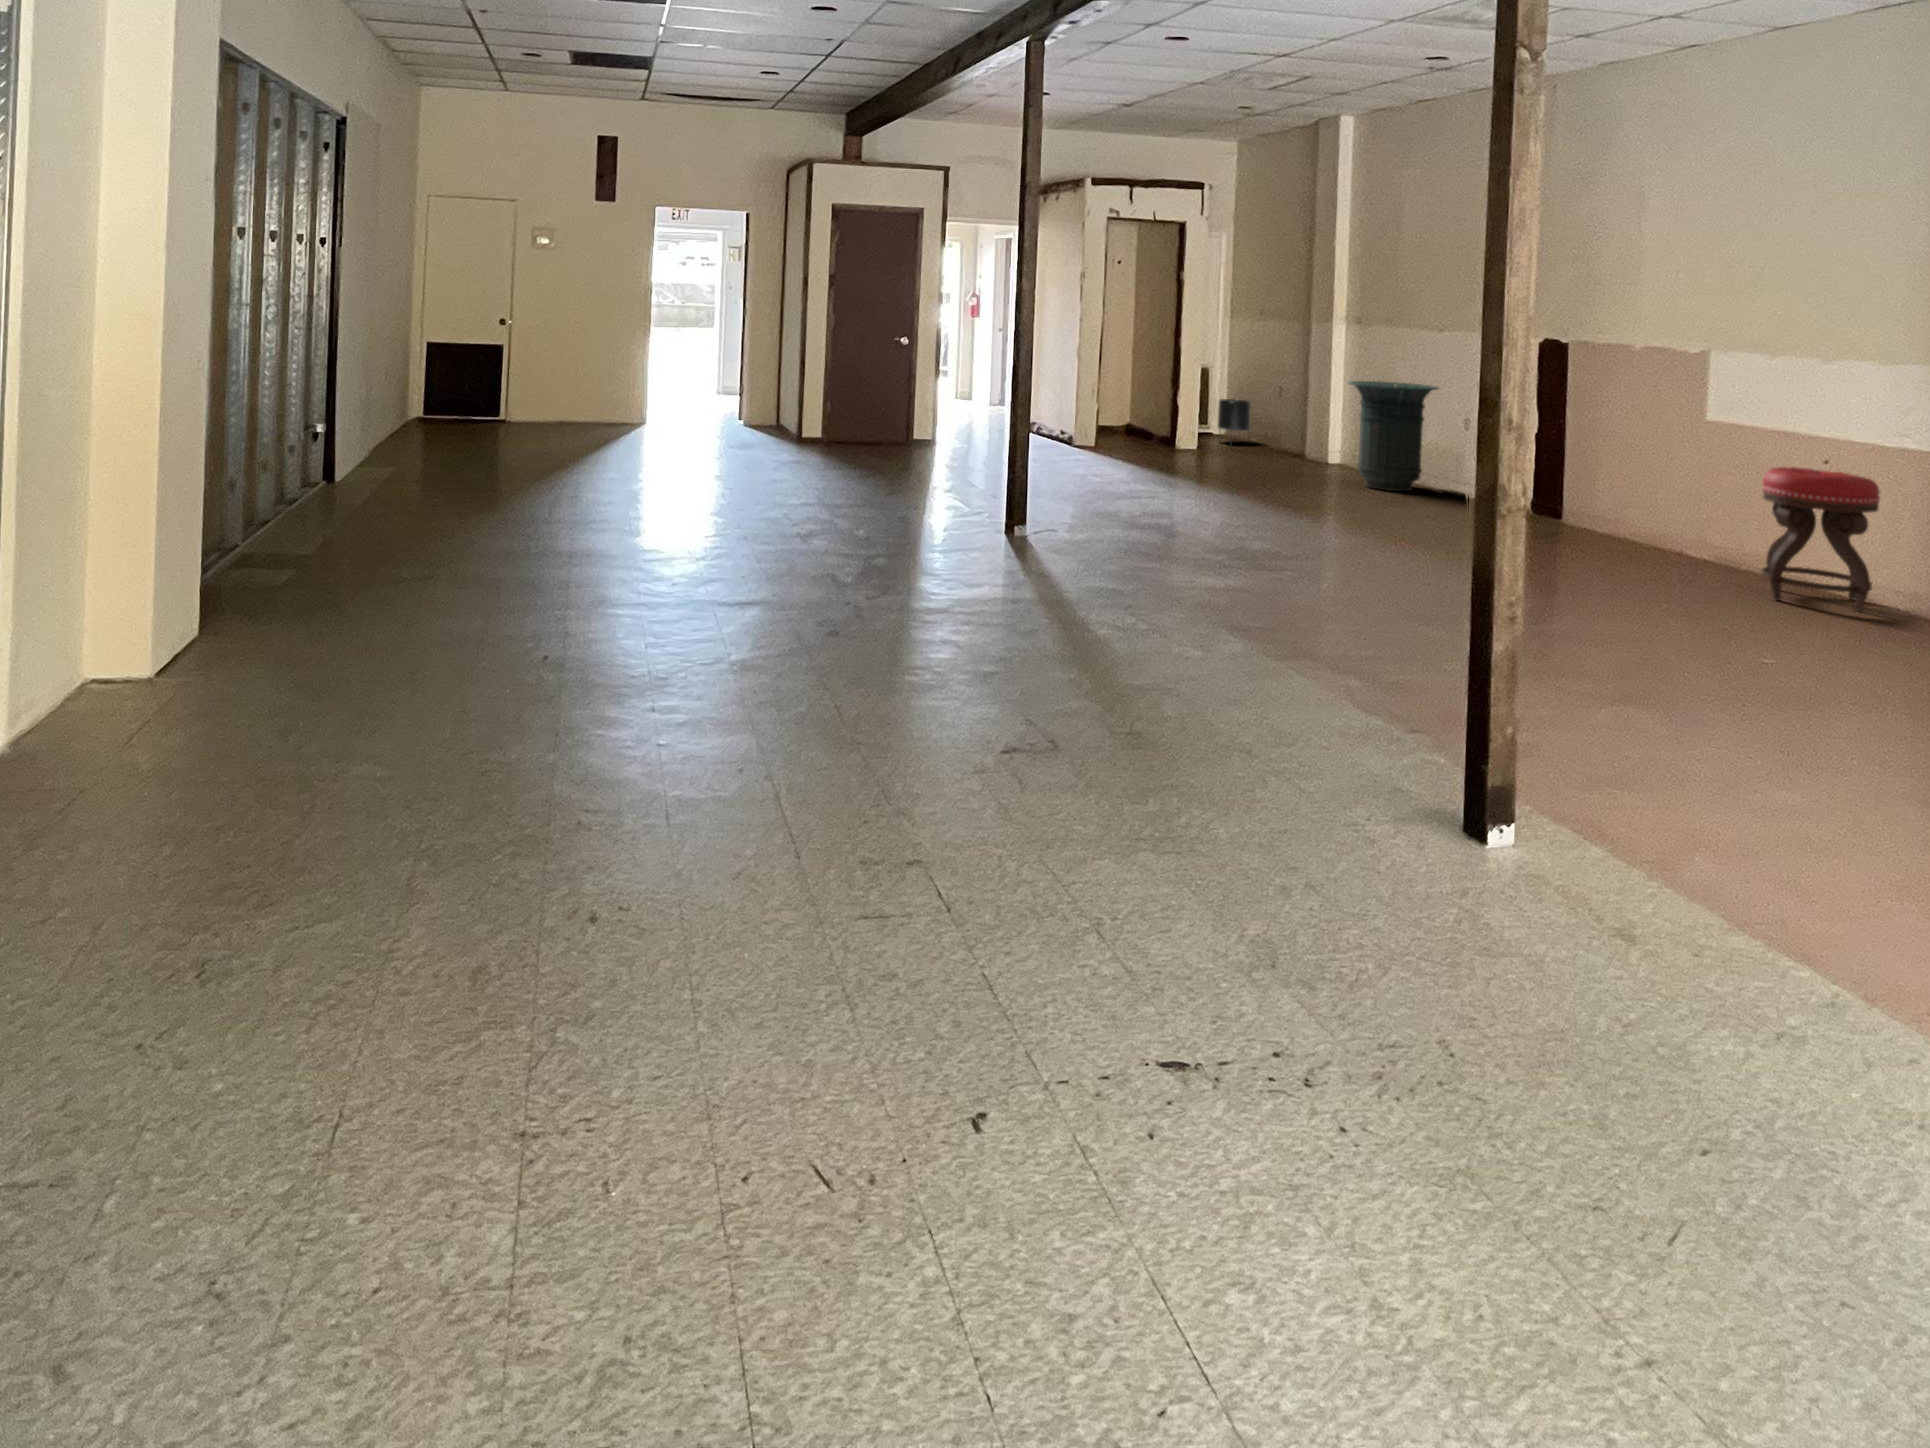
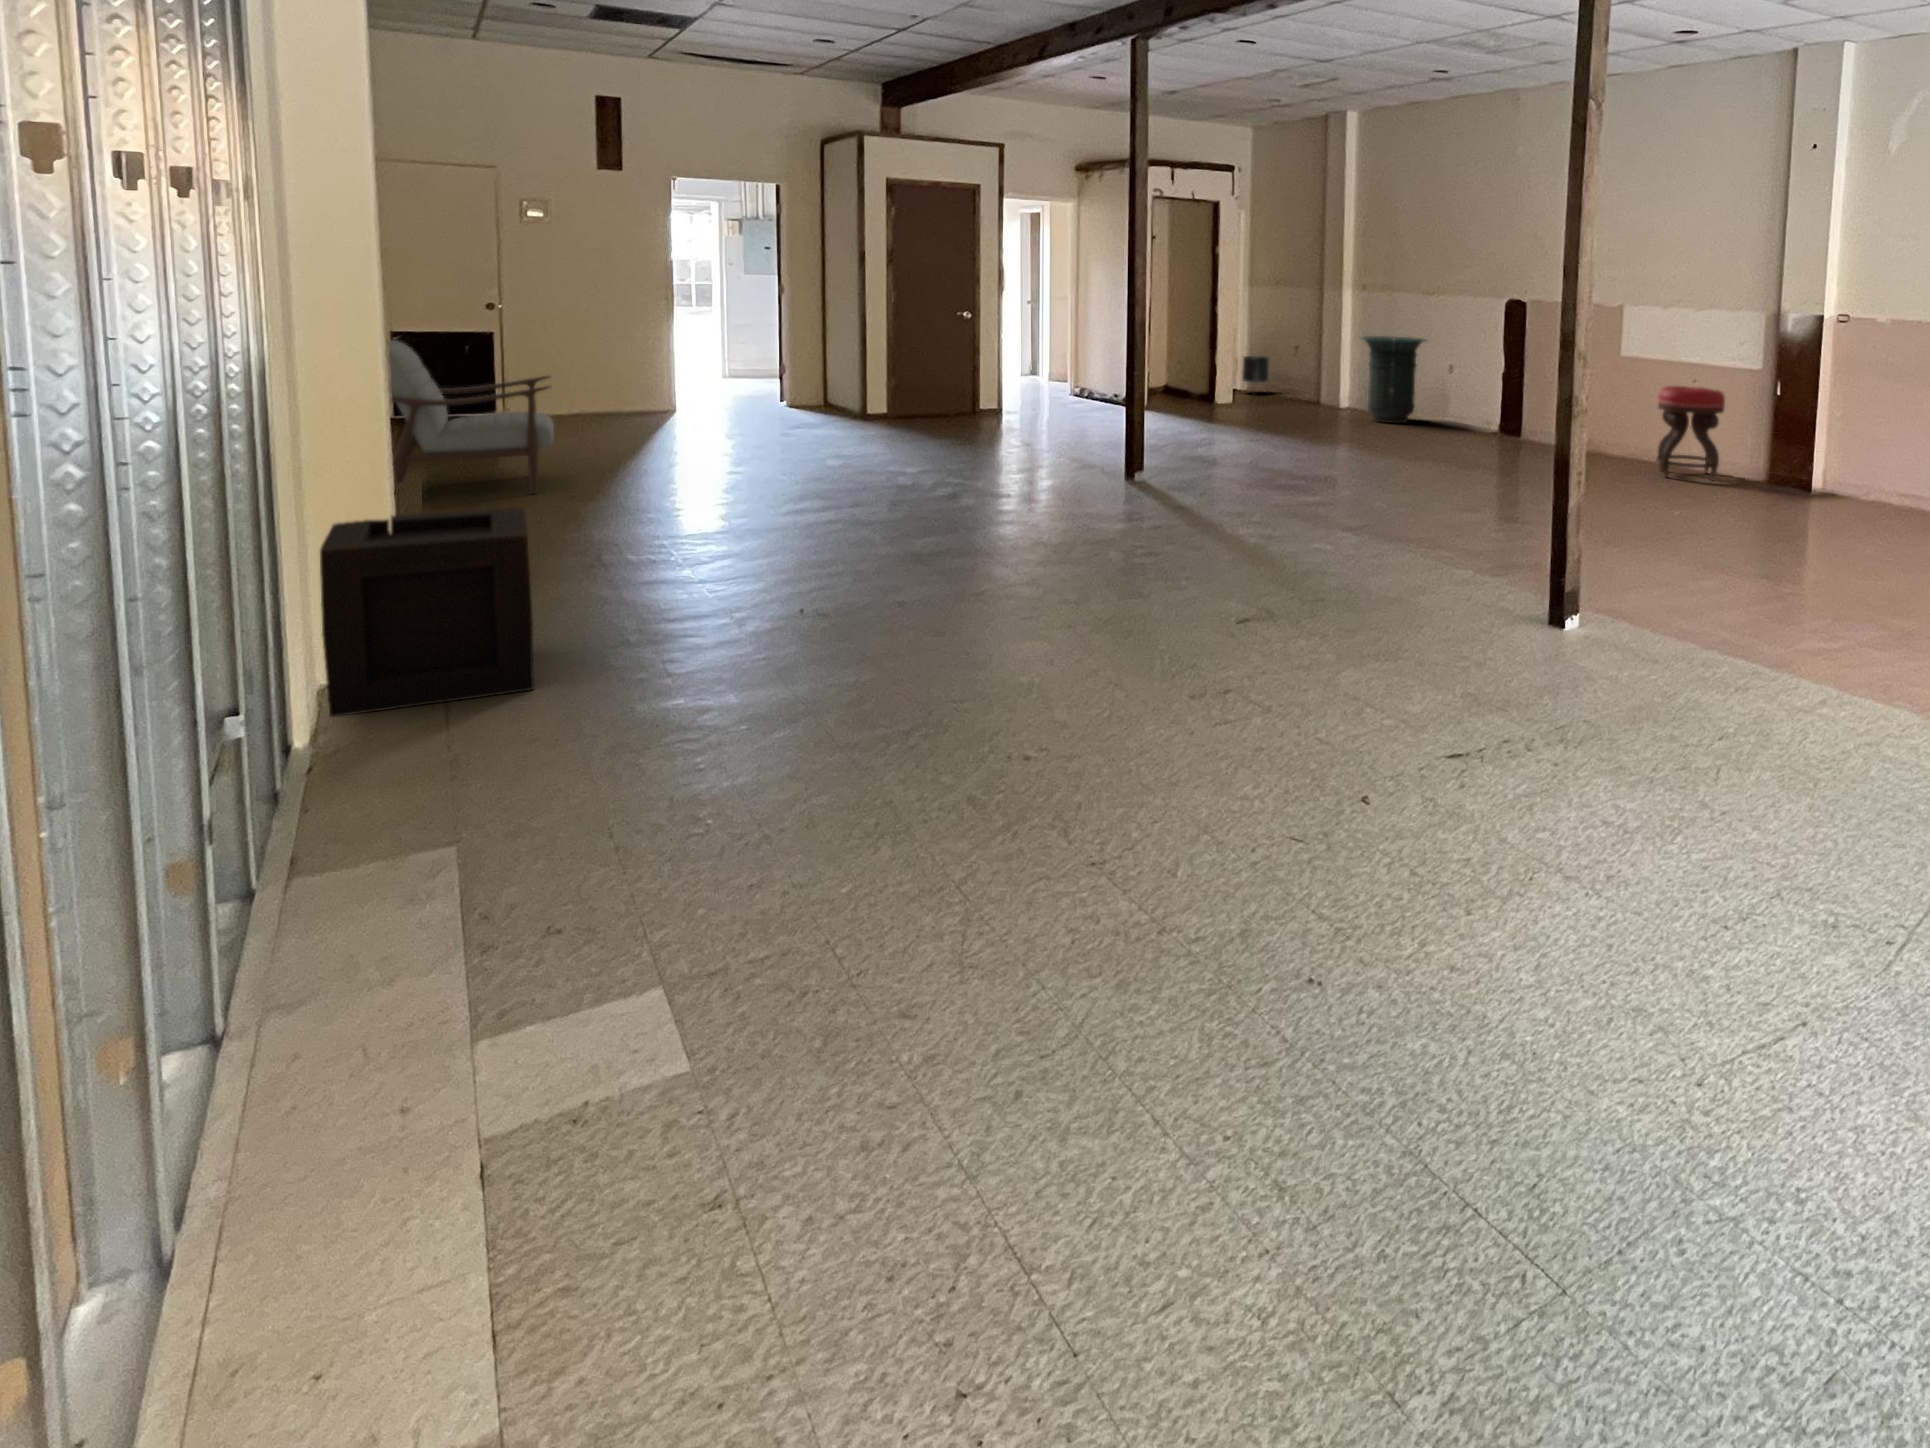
chair: none [311,358,469,510] -> present [388,340,554,494]
wooden crate: none [28,534,263,738] -> present [320,508,534,717]

